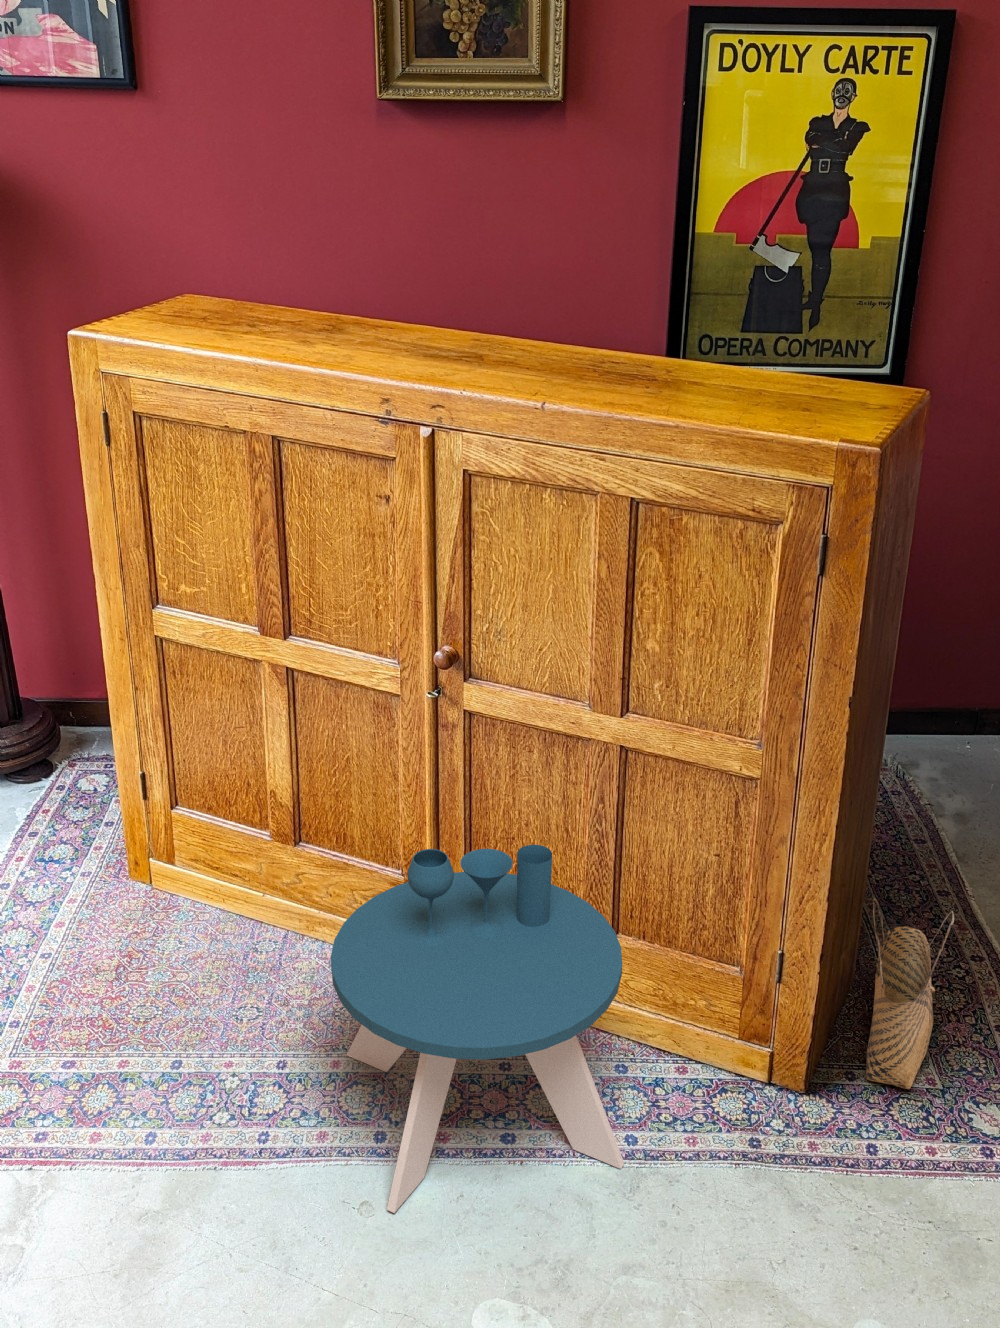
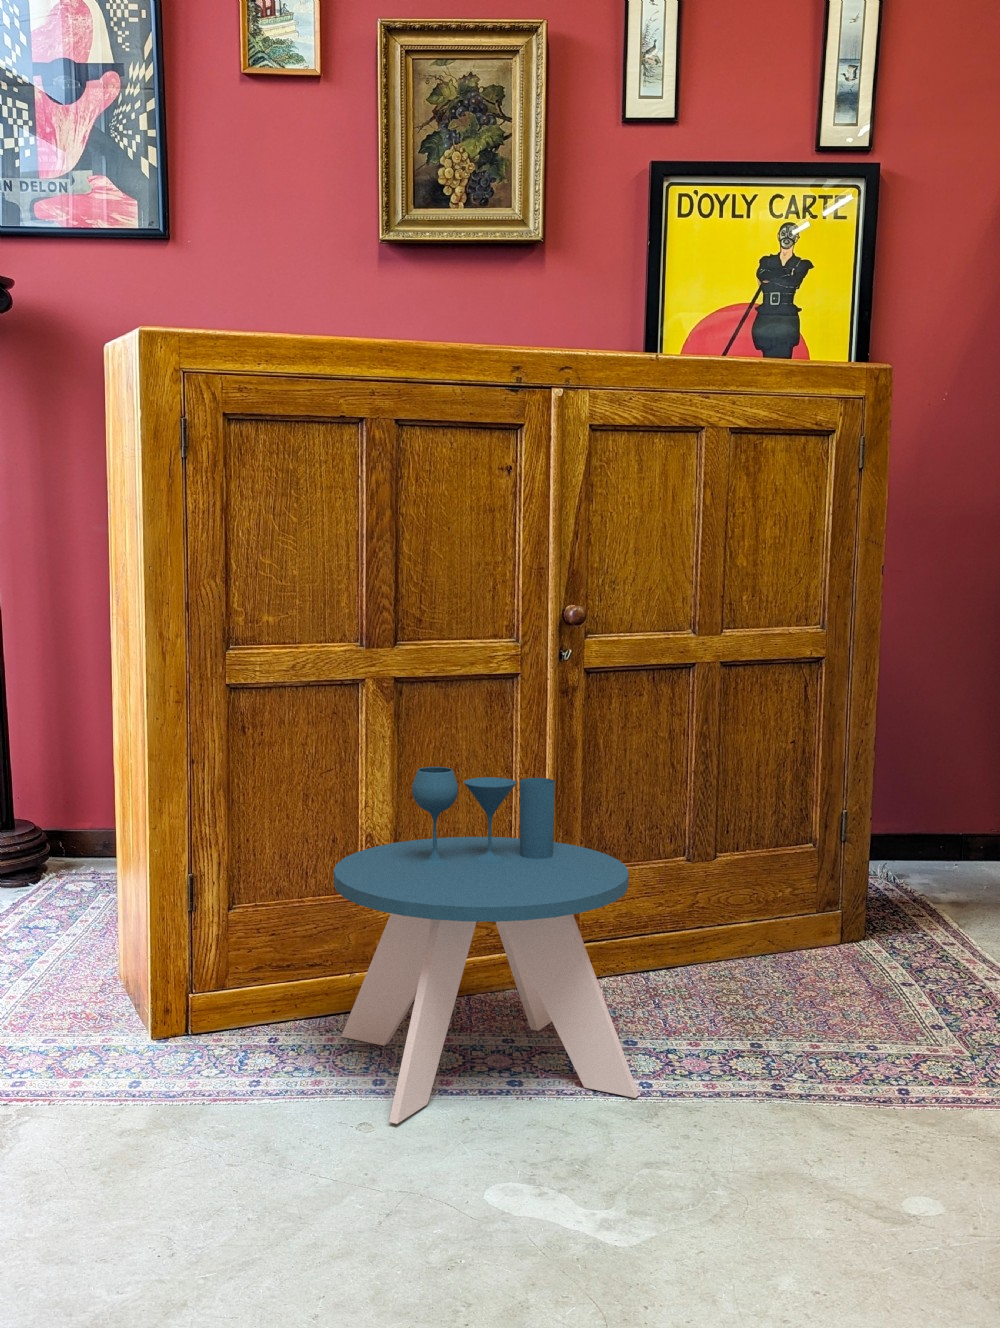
woven basket: present [866,898,954,1089] -> none [876,852,958,1047]

